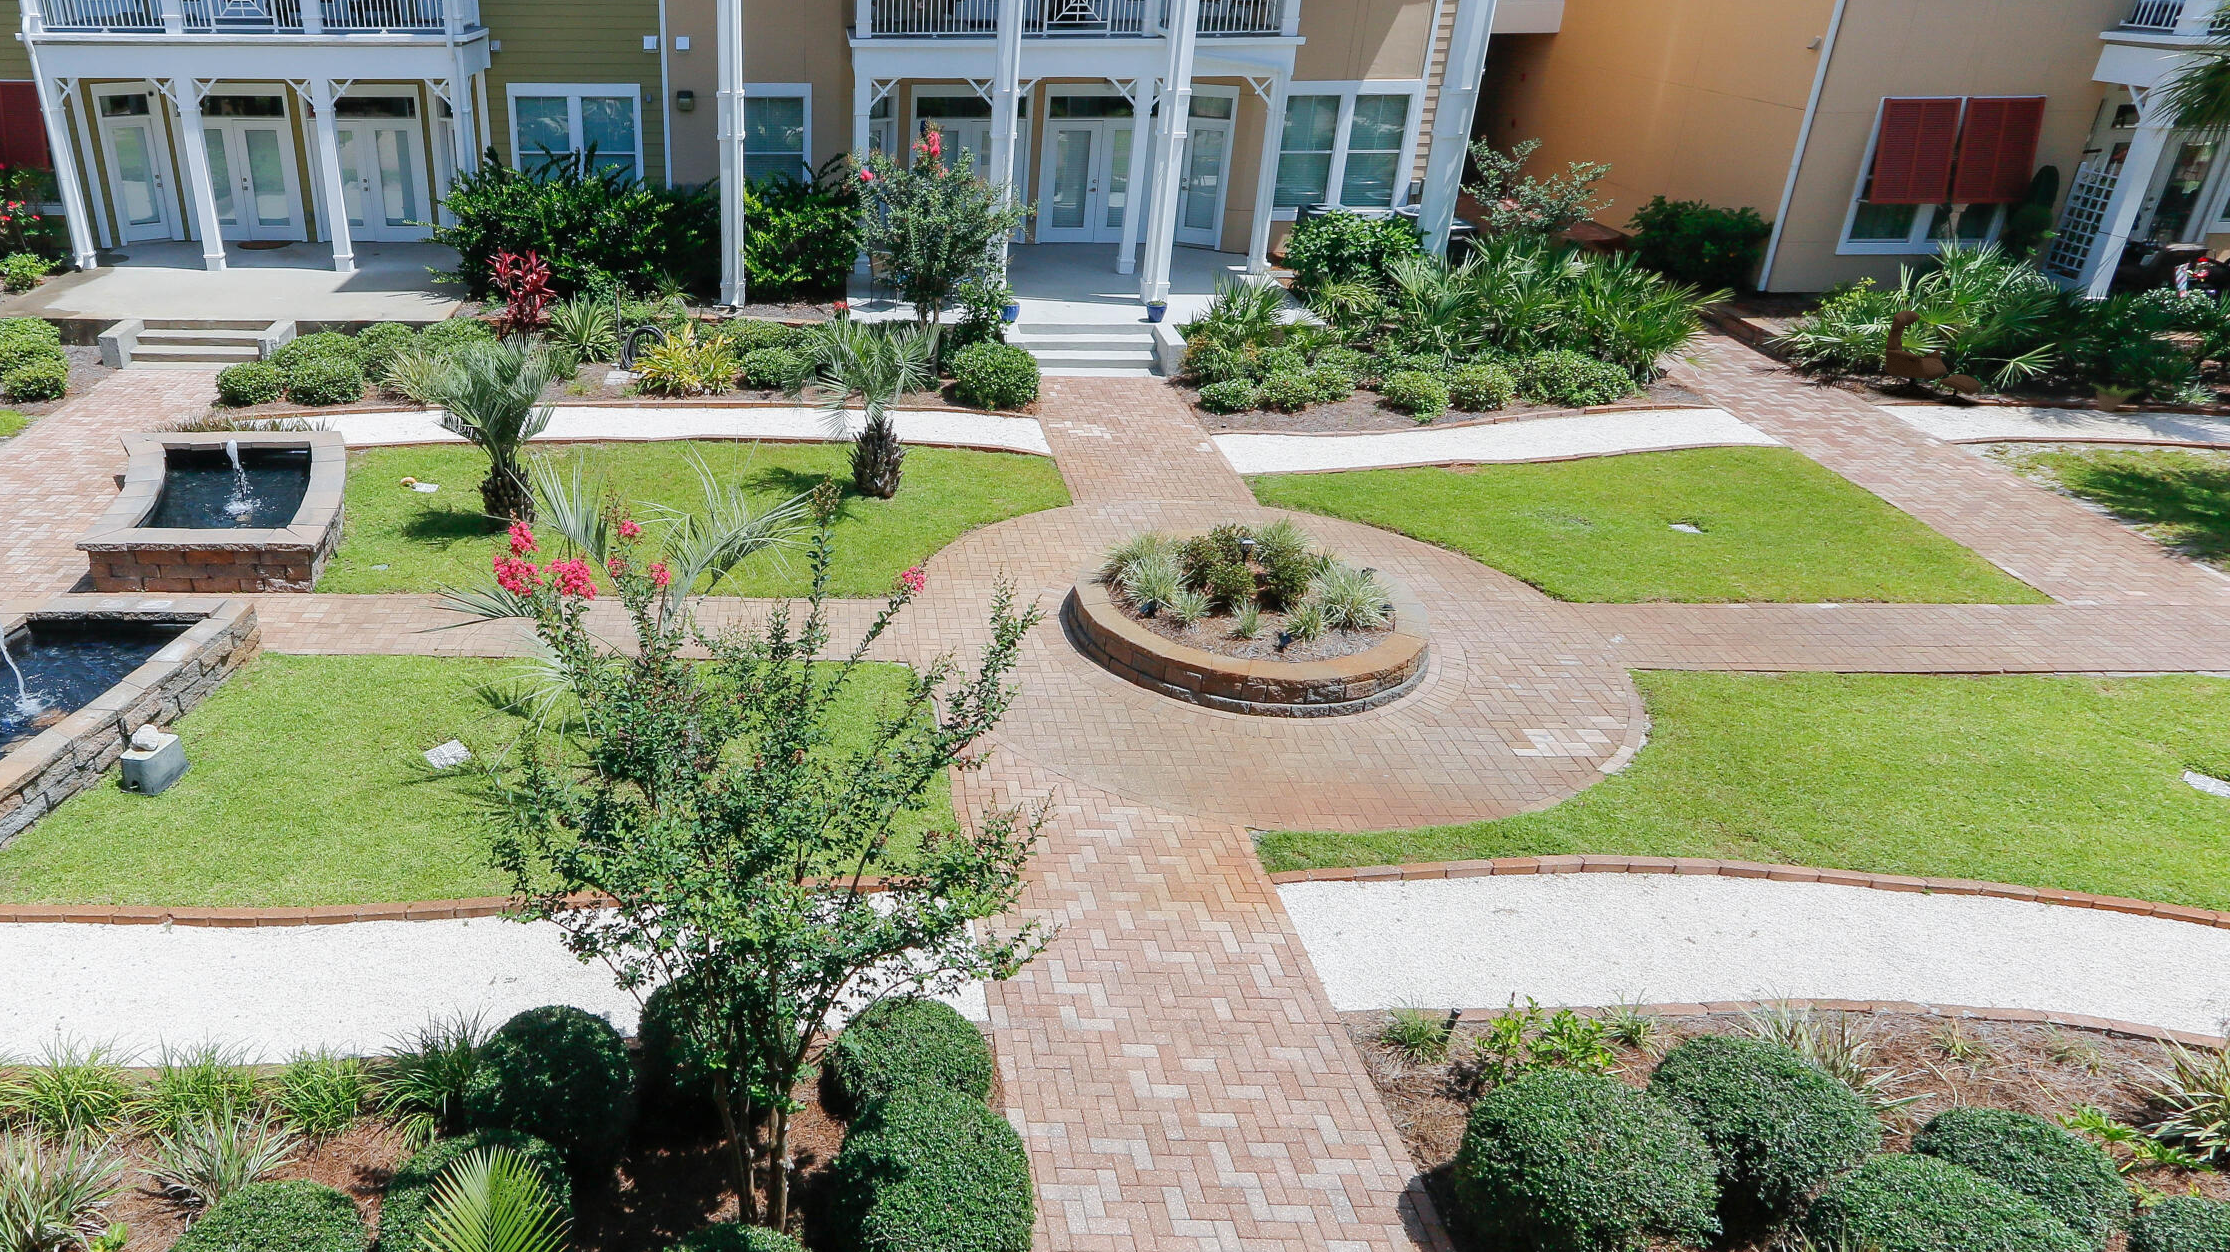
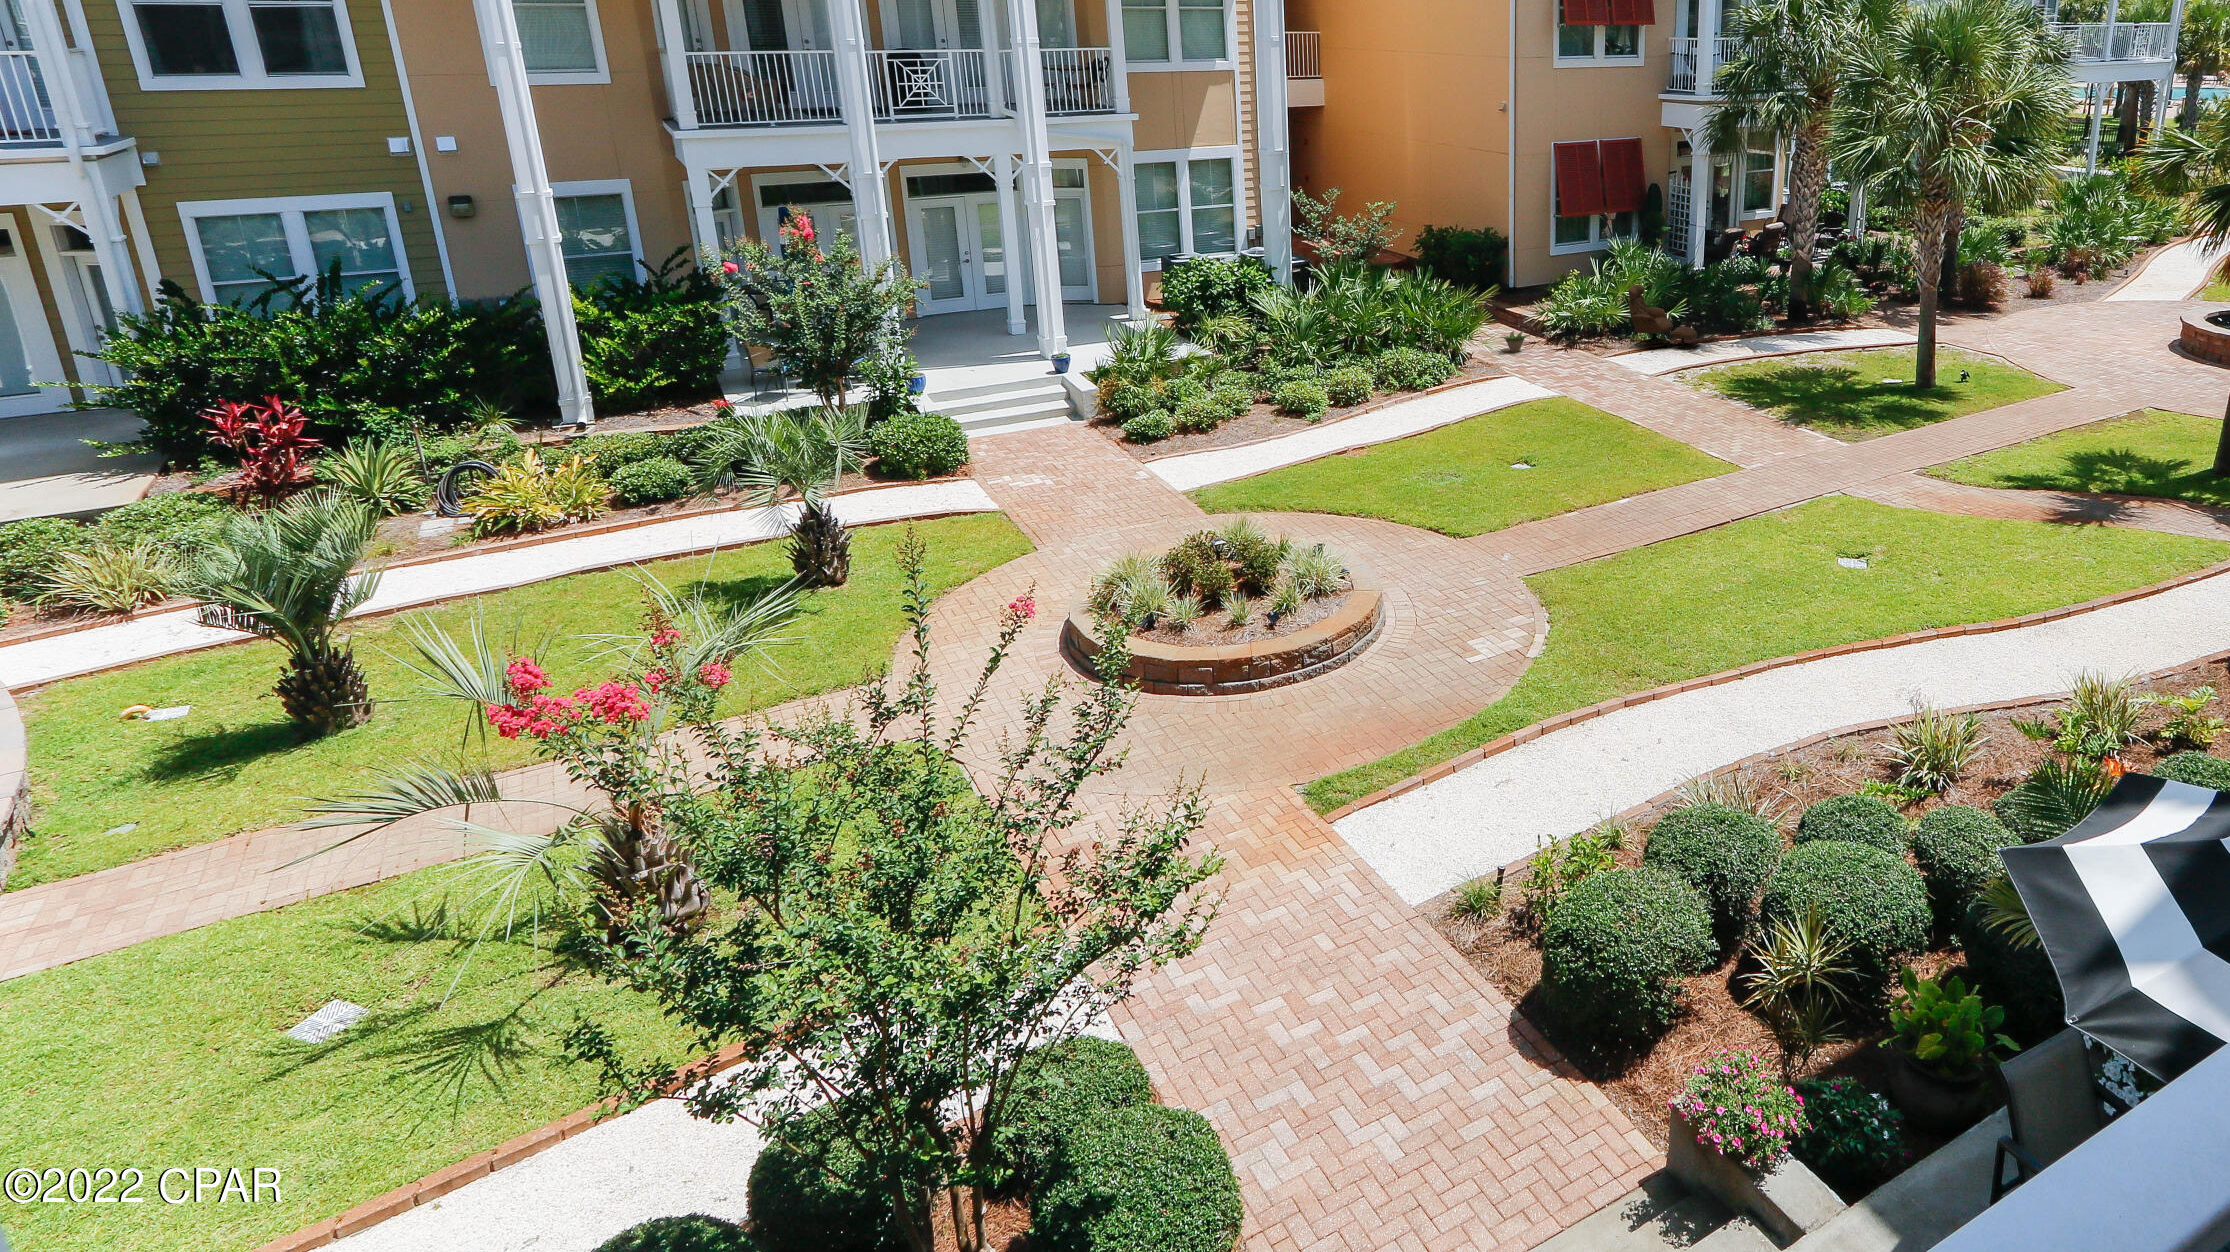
decorative plant: present [2097,386,2137,412] -> present [1499,331,1530,352]

